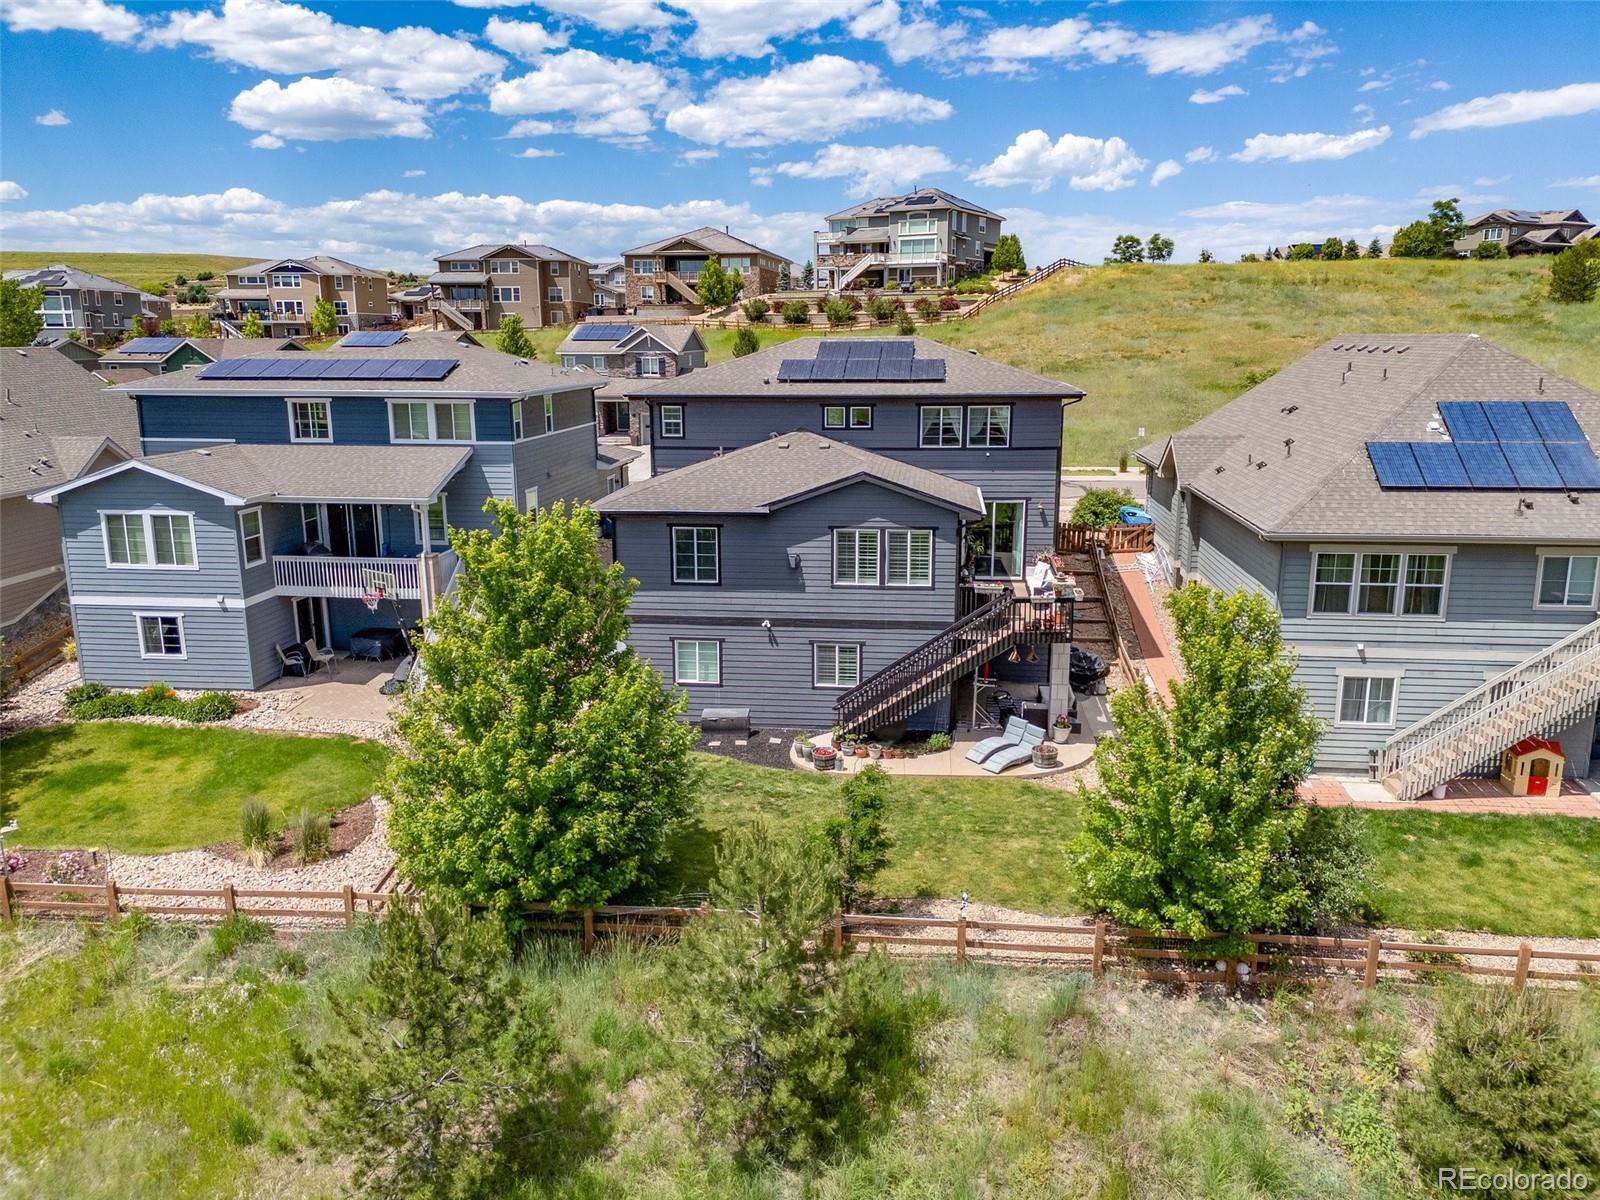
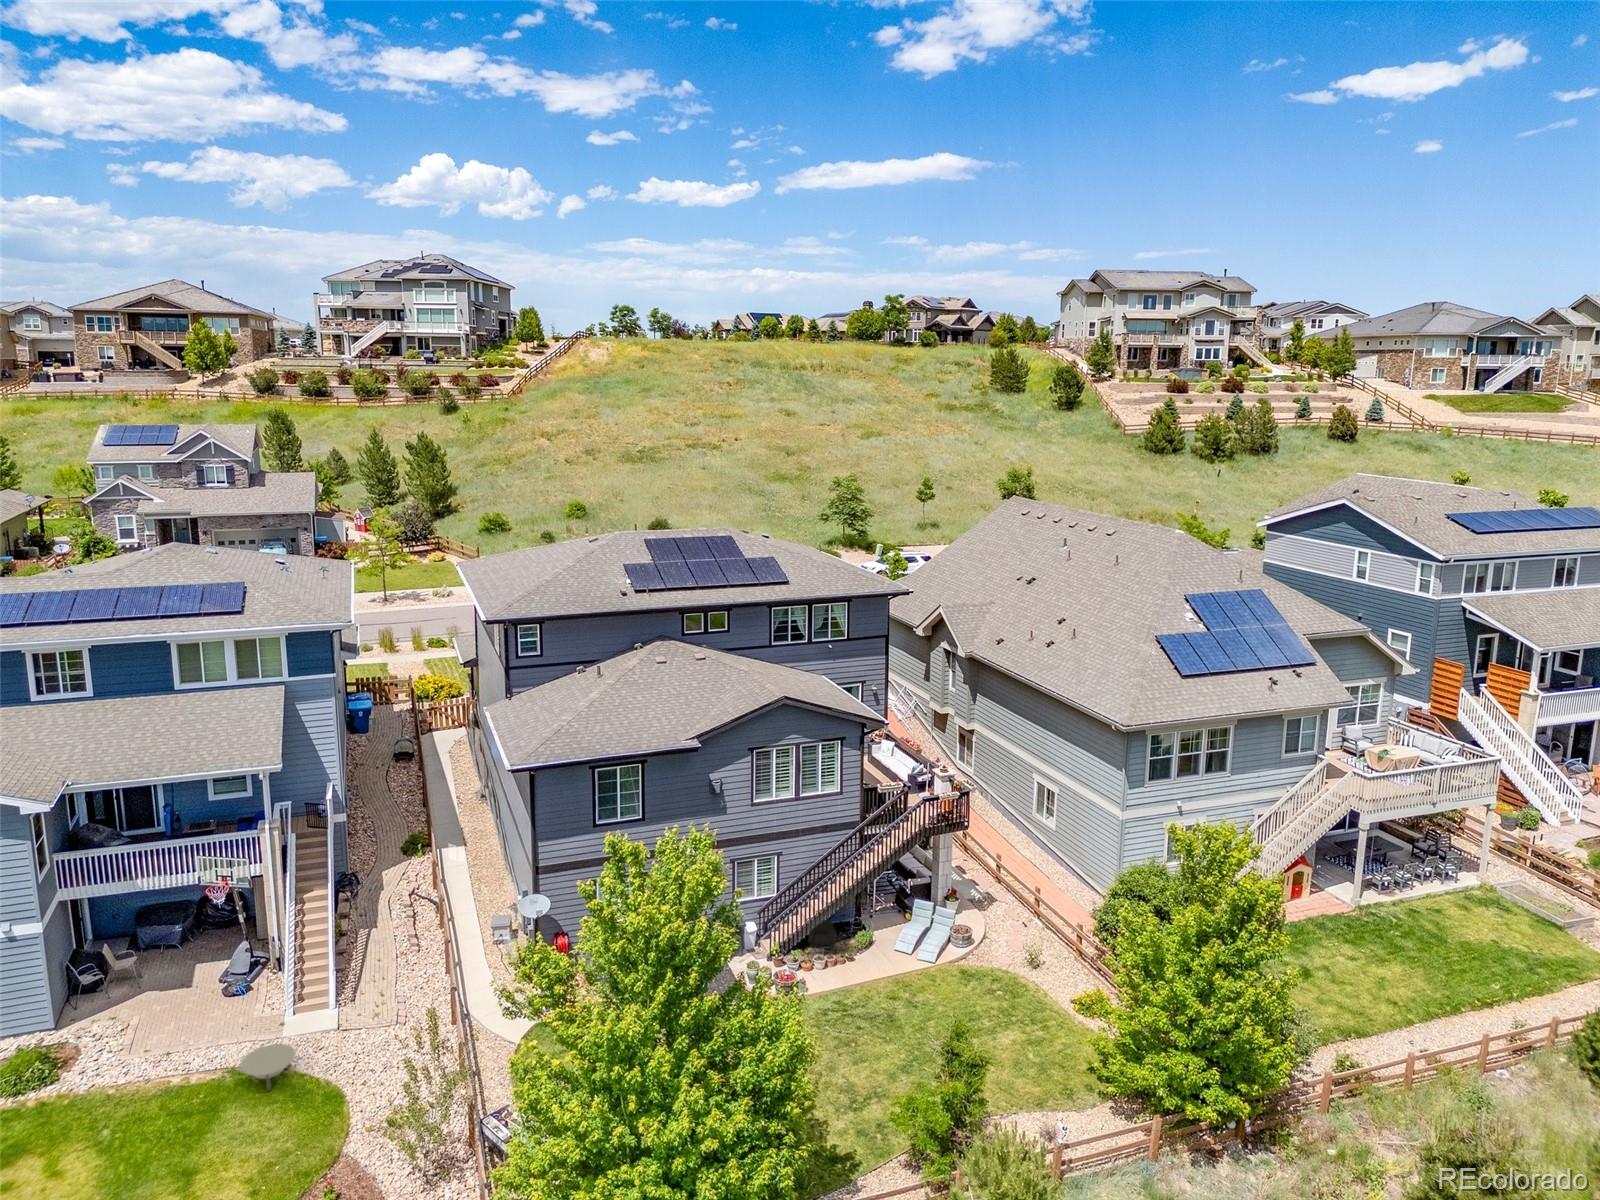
round table: none [339,720,386,753] -> present [240,1044,296,1091]

